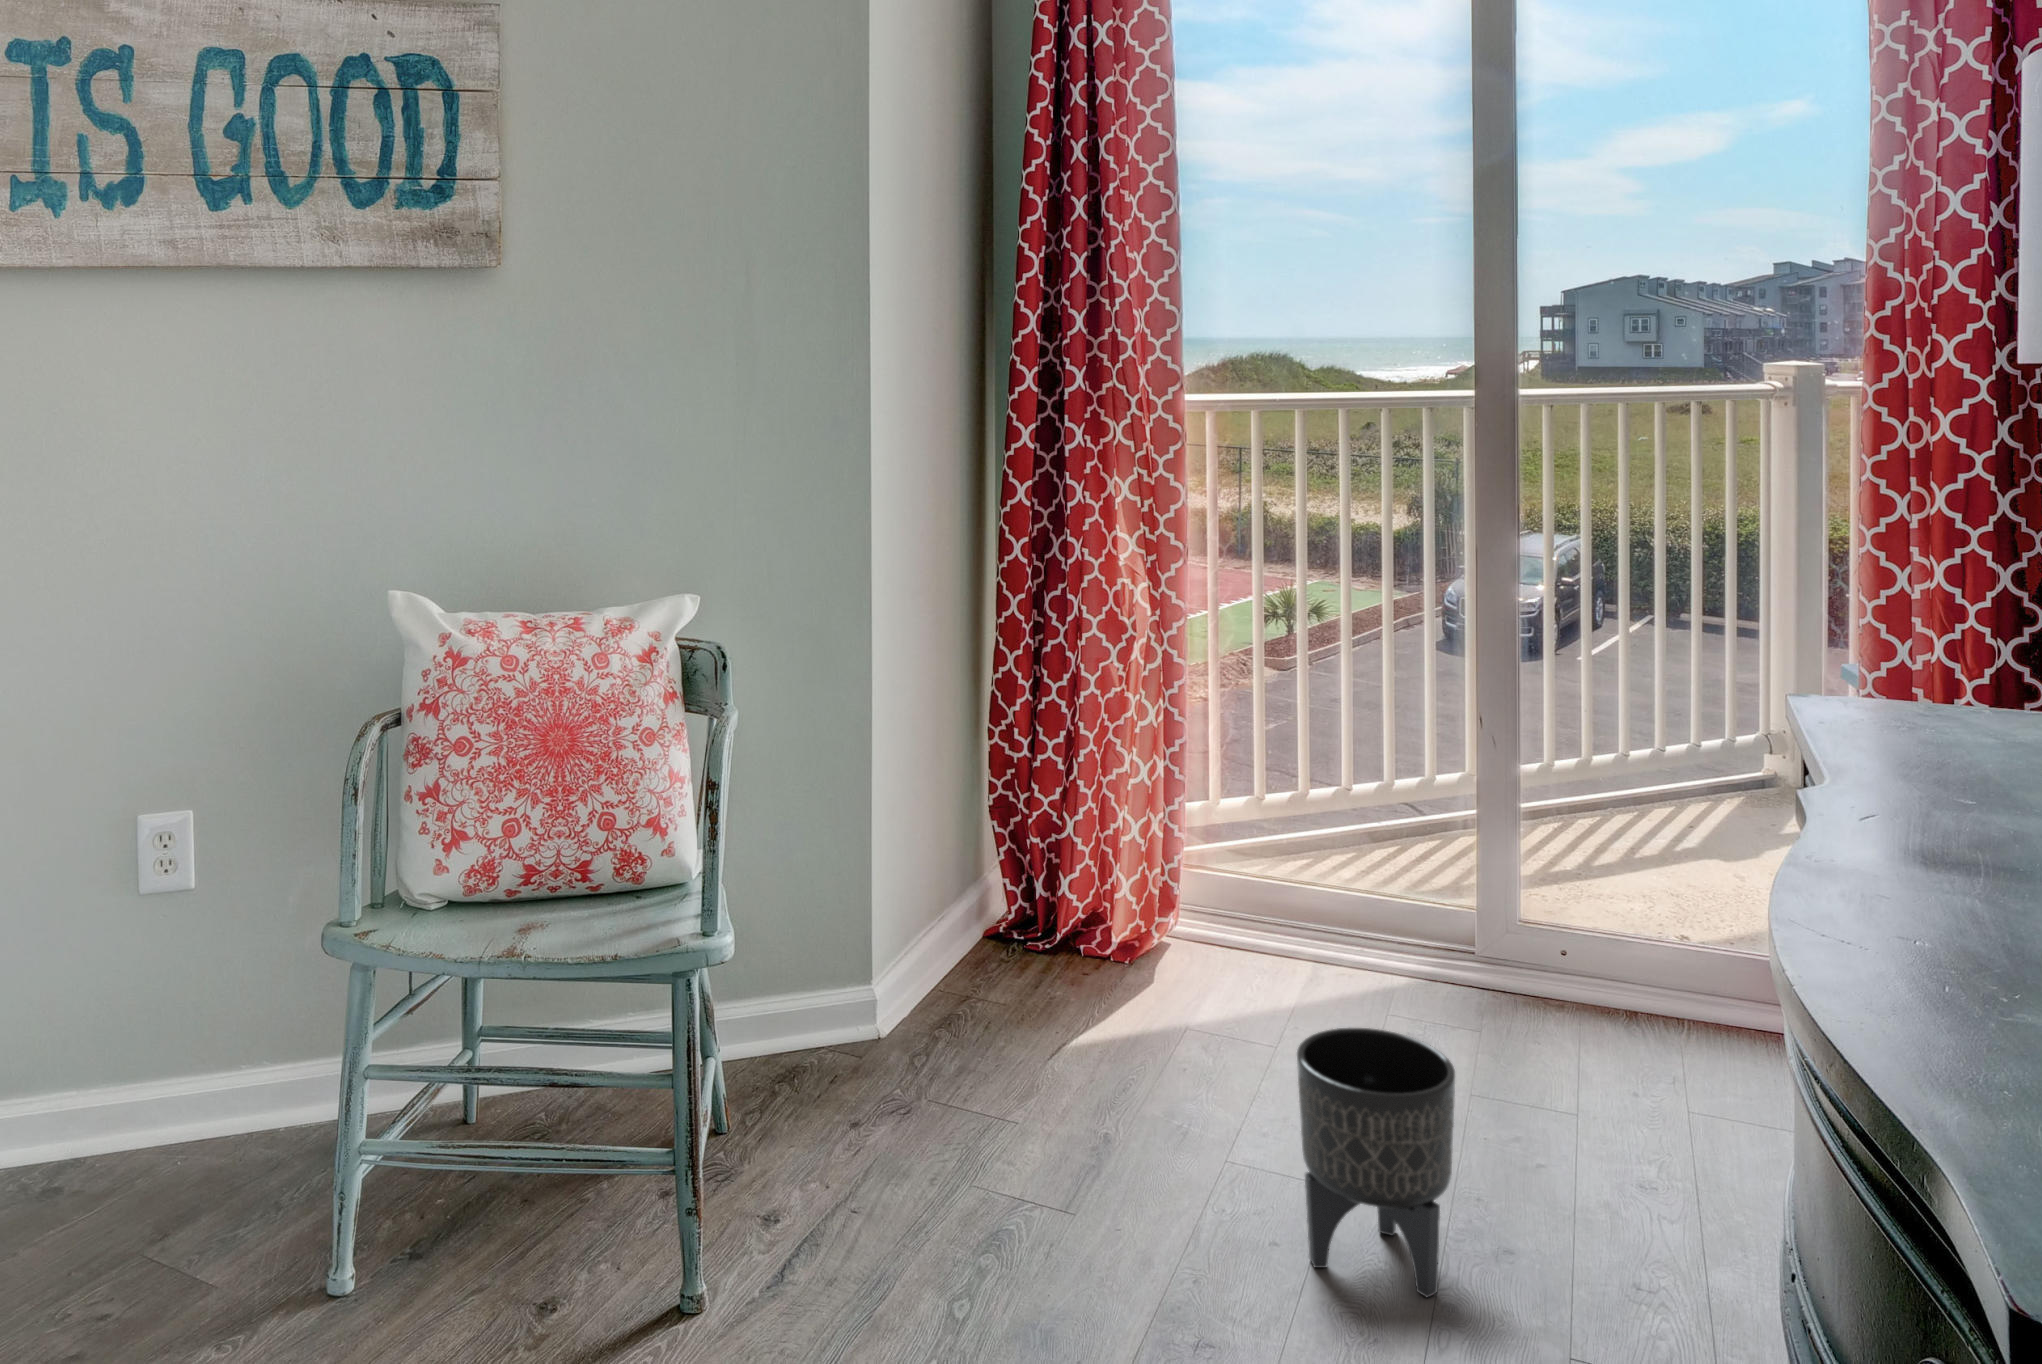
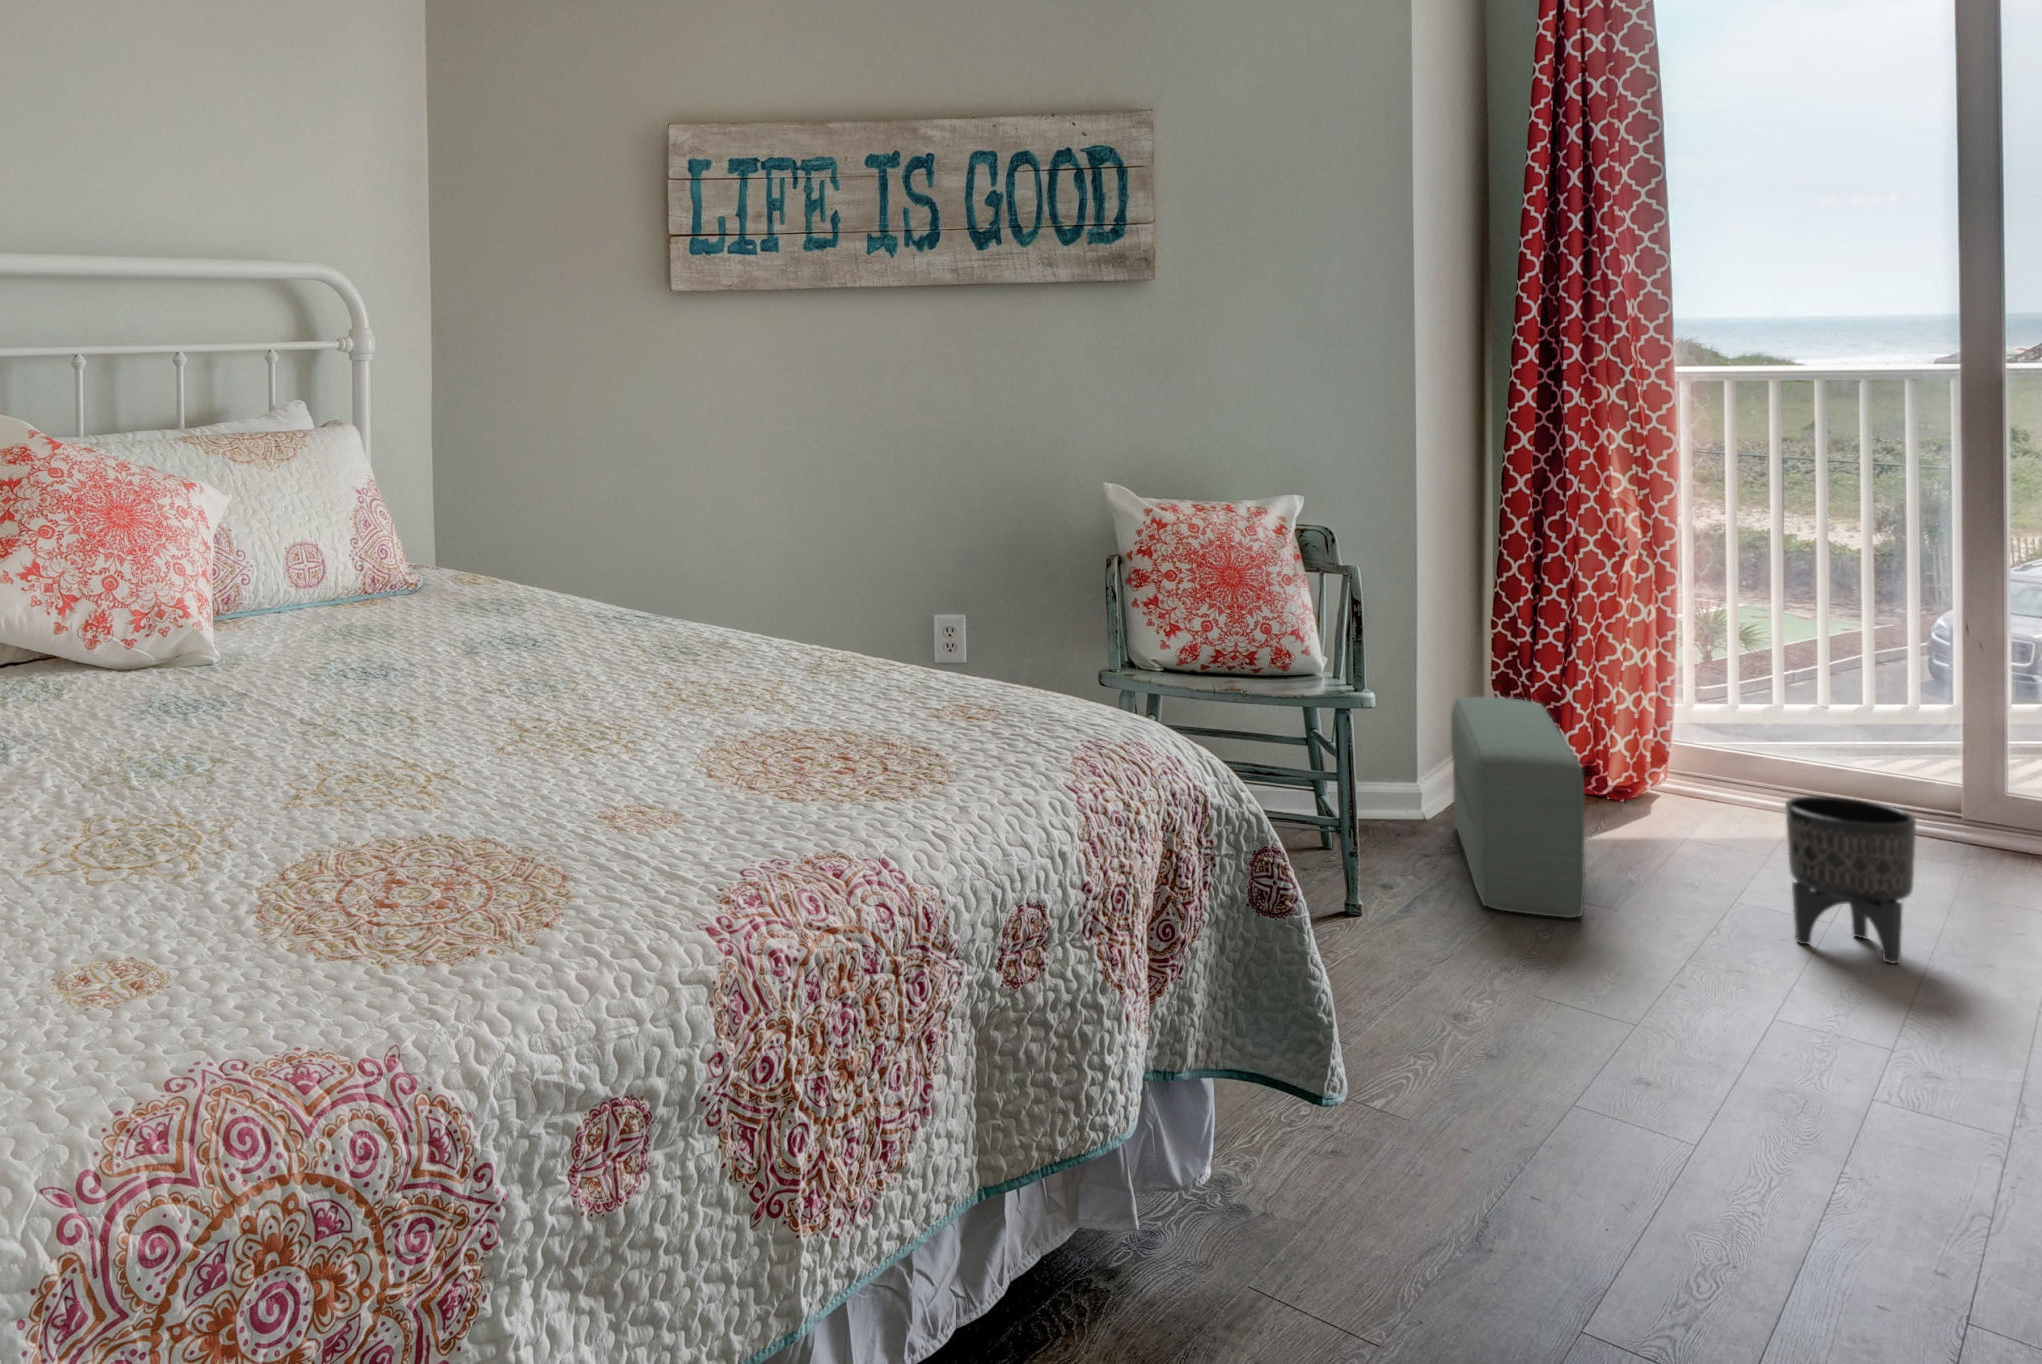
pouf: none [894,865,1041,1264] -> present [1451,697,1585,918]

